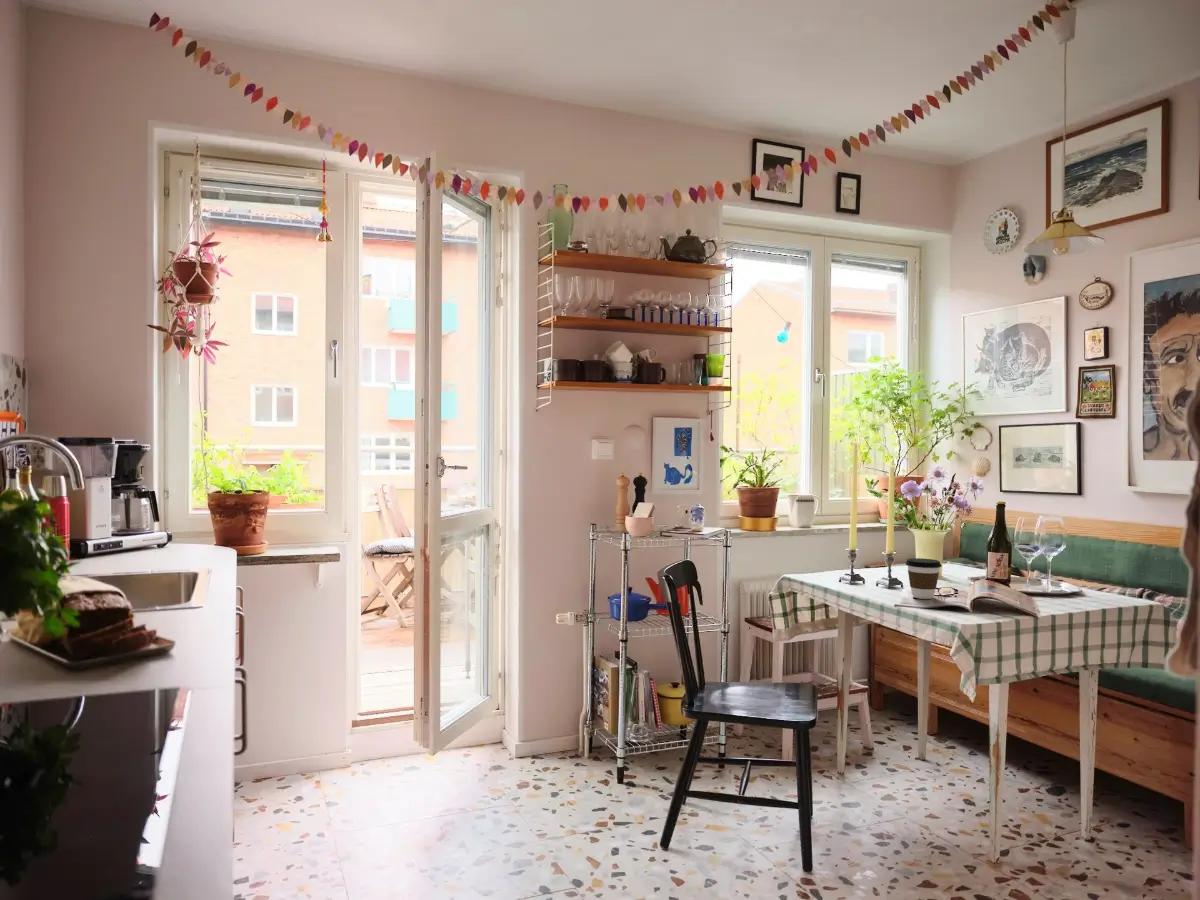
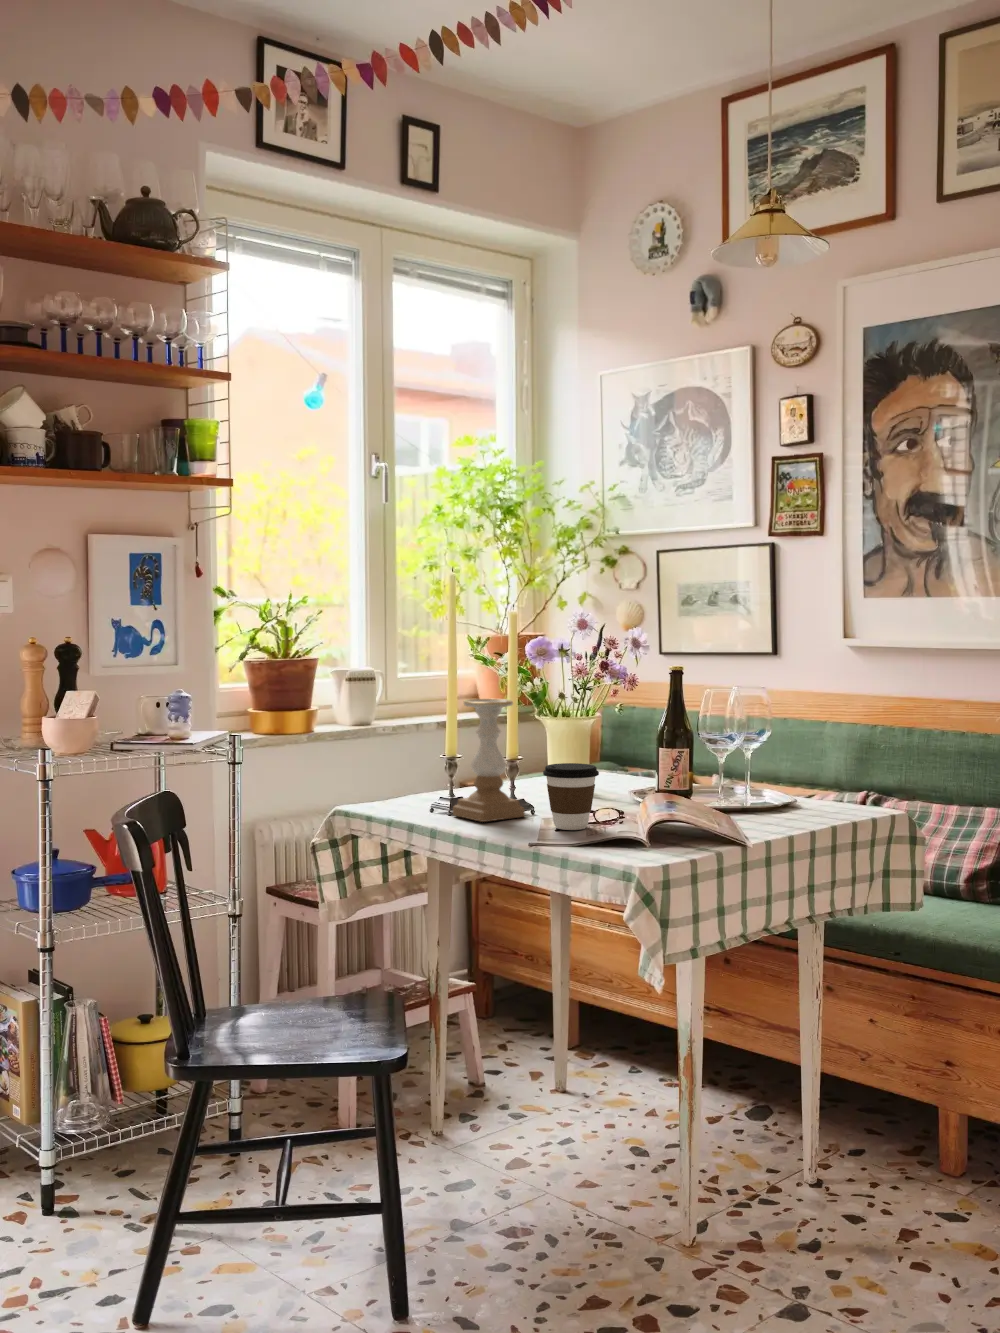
candle holder: none [851,517,895,590] -> present [453,699,525,822]

